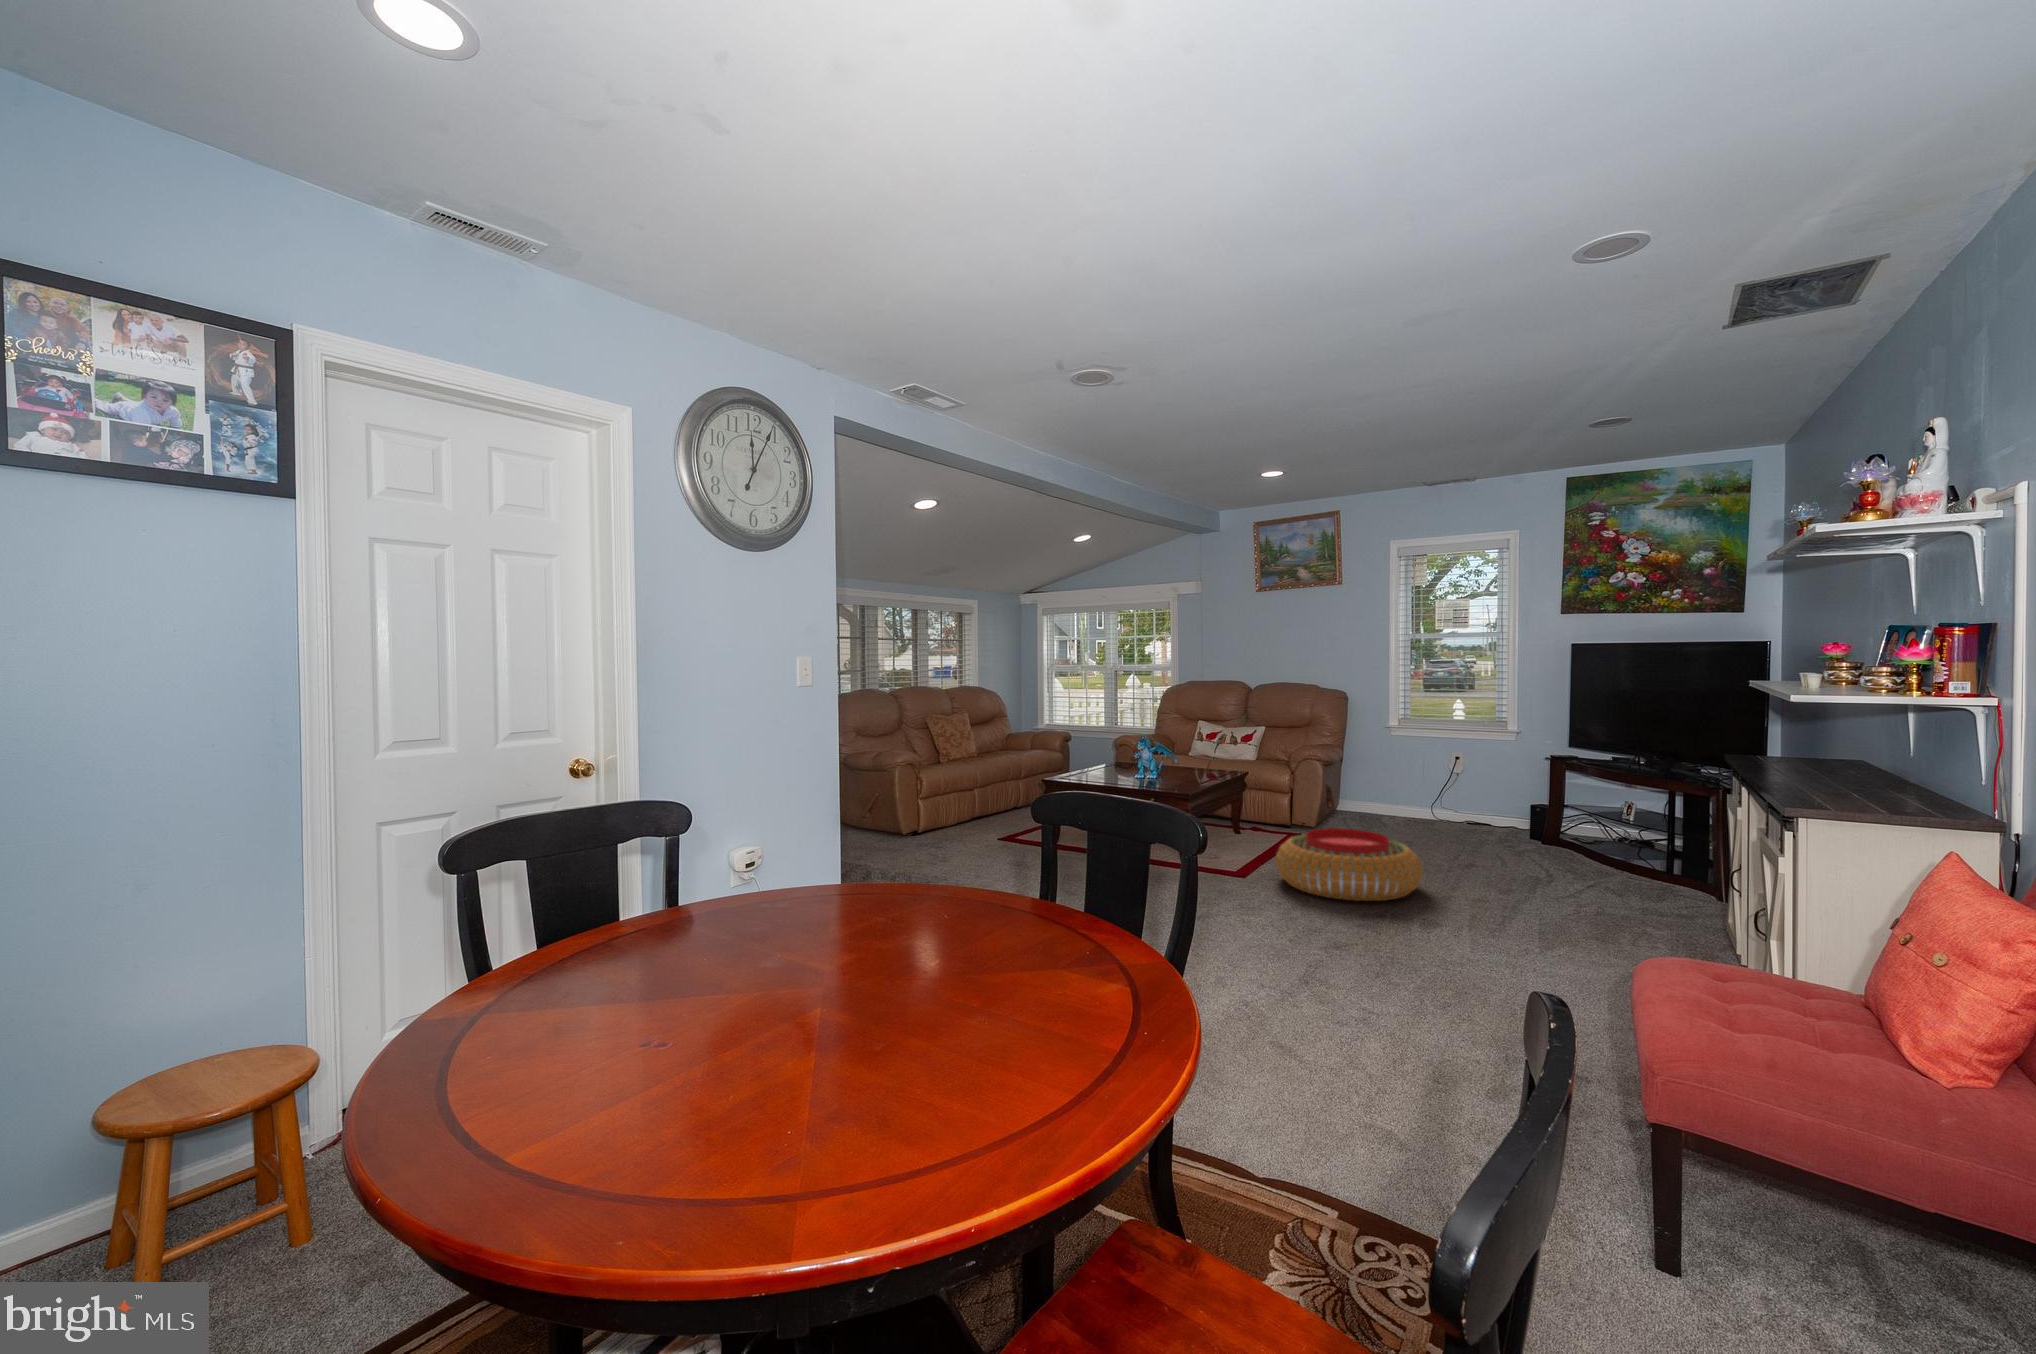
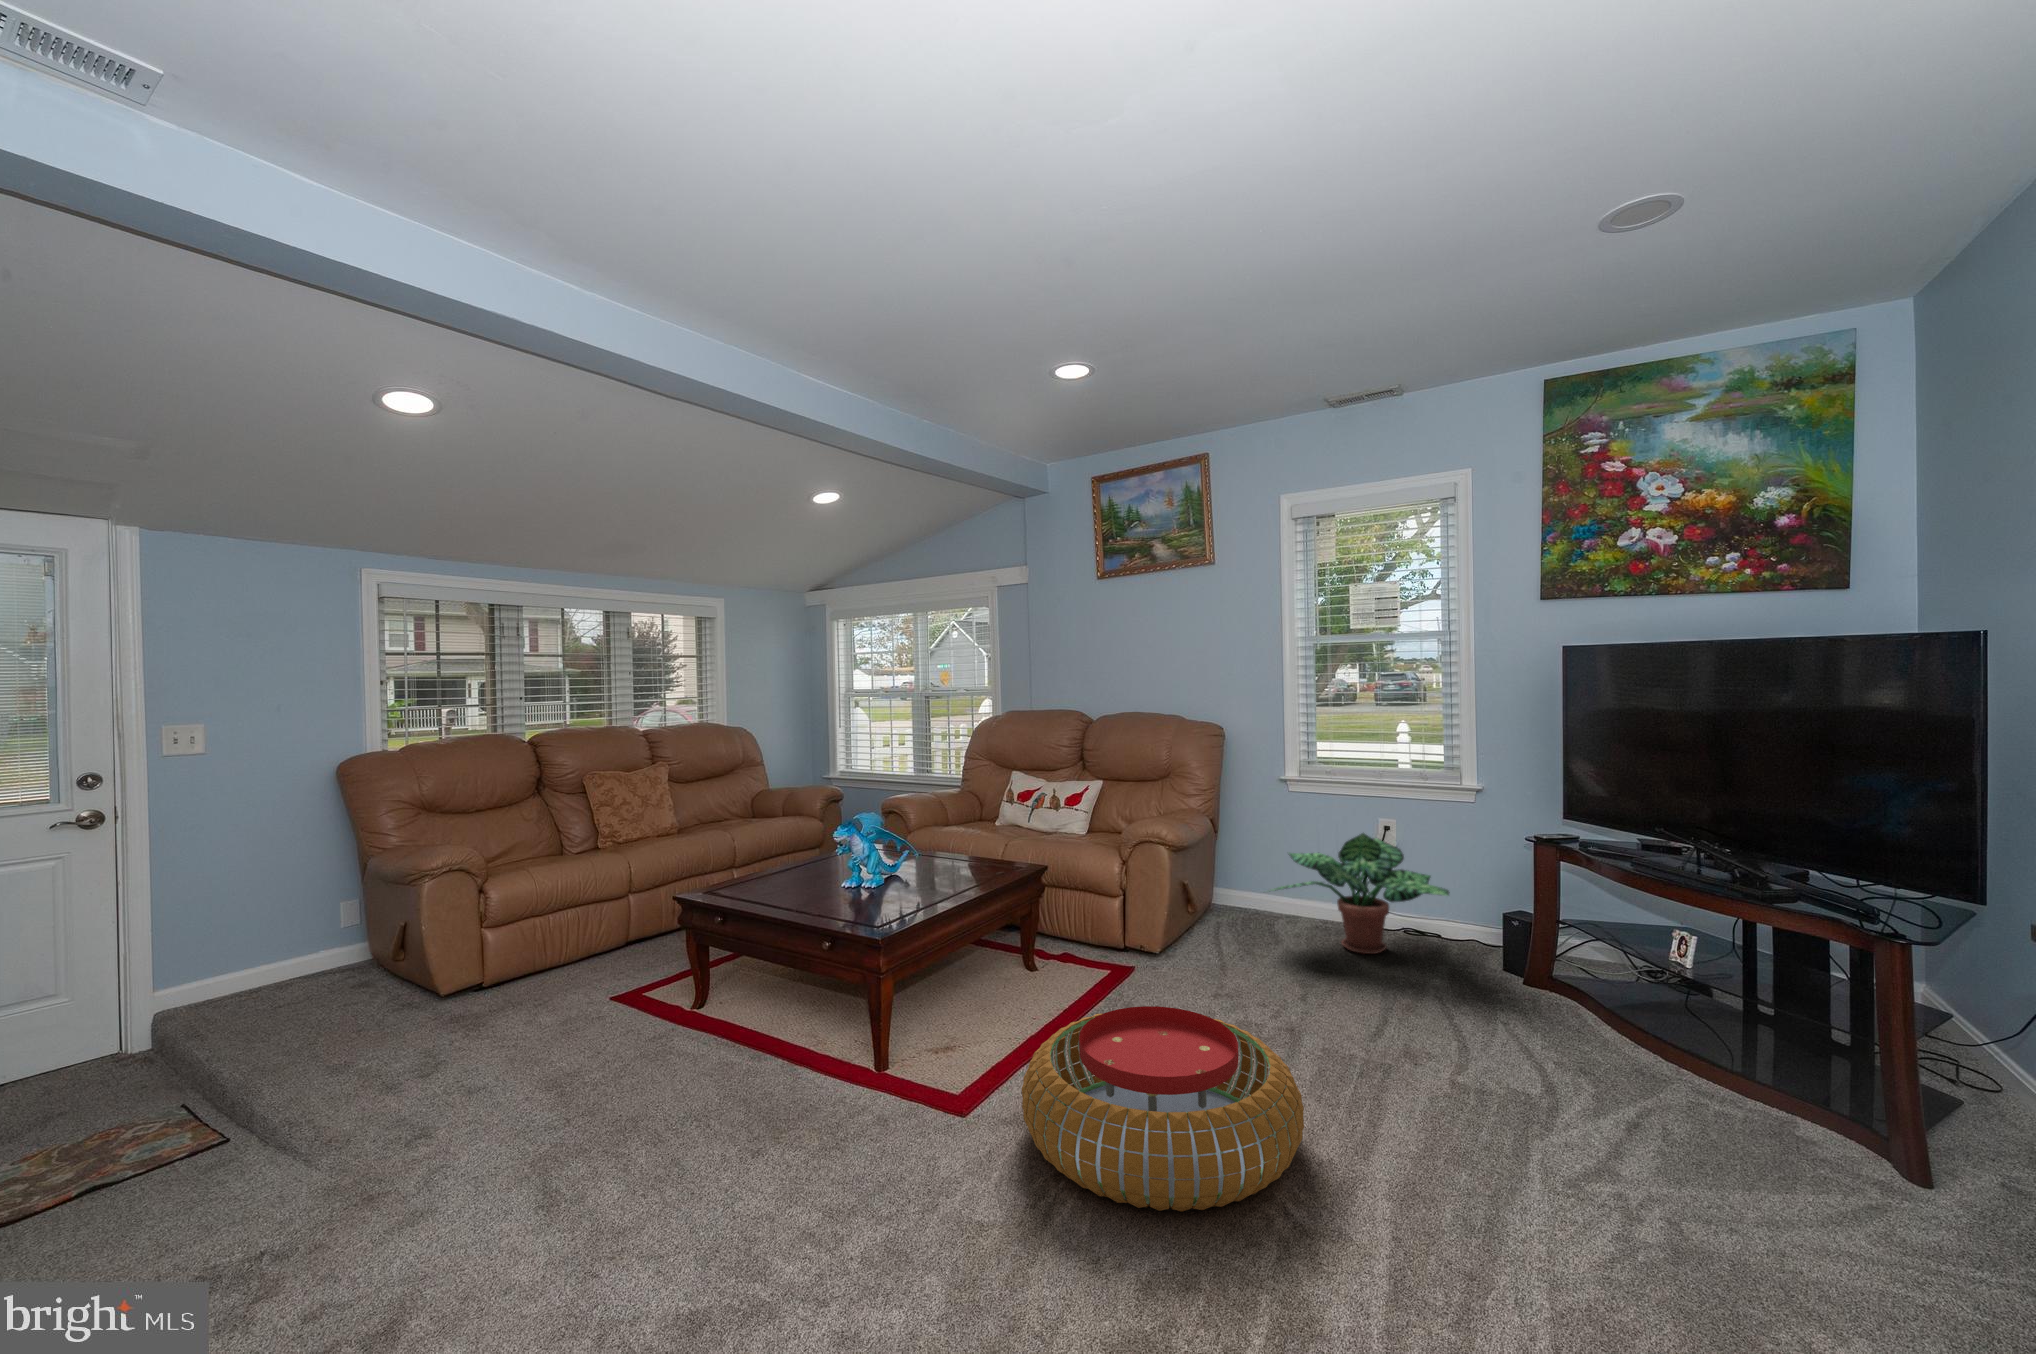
potted plant: none [1377,757,1498,832] -> present [1272,833,1450,954]

